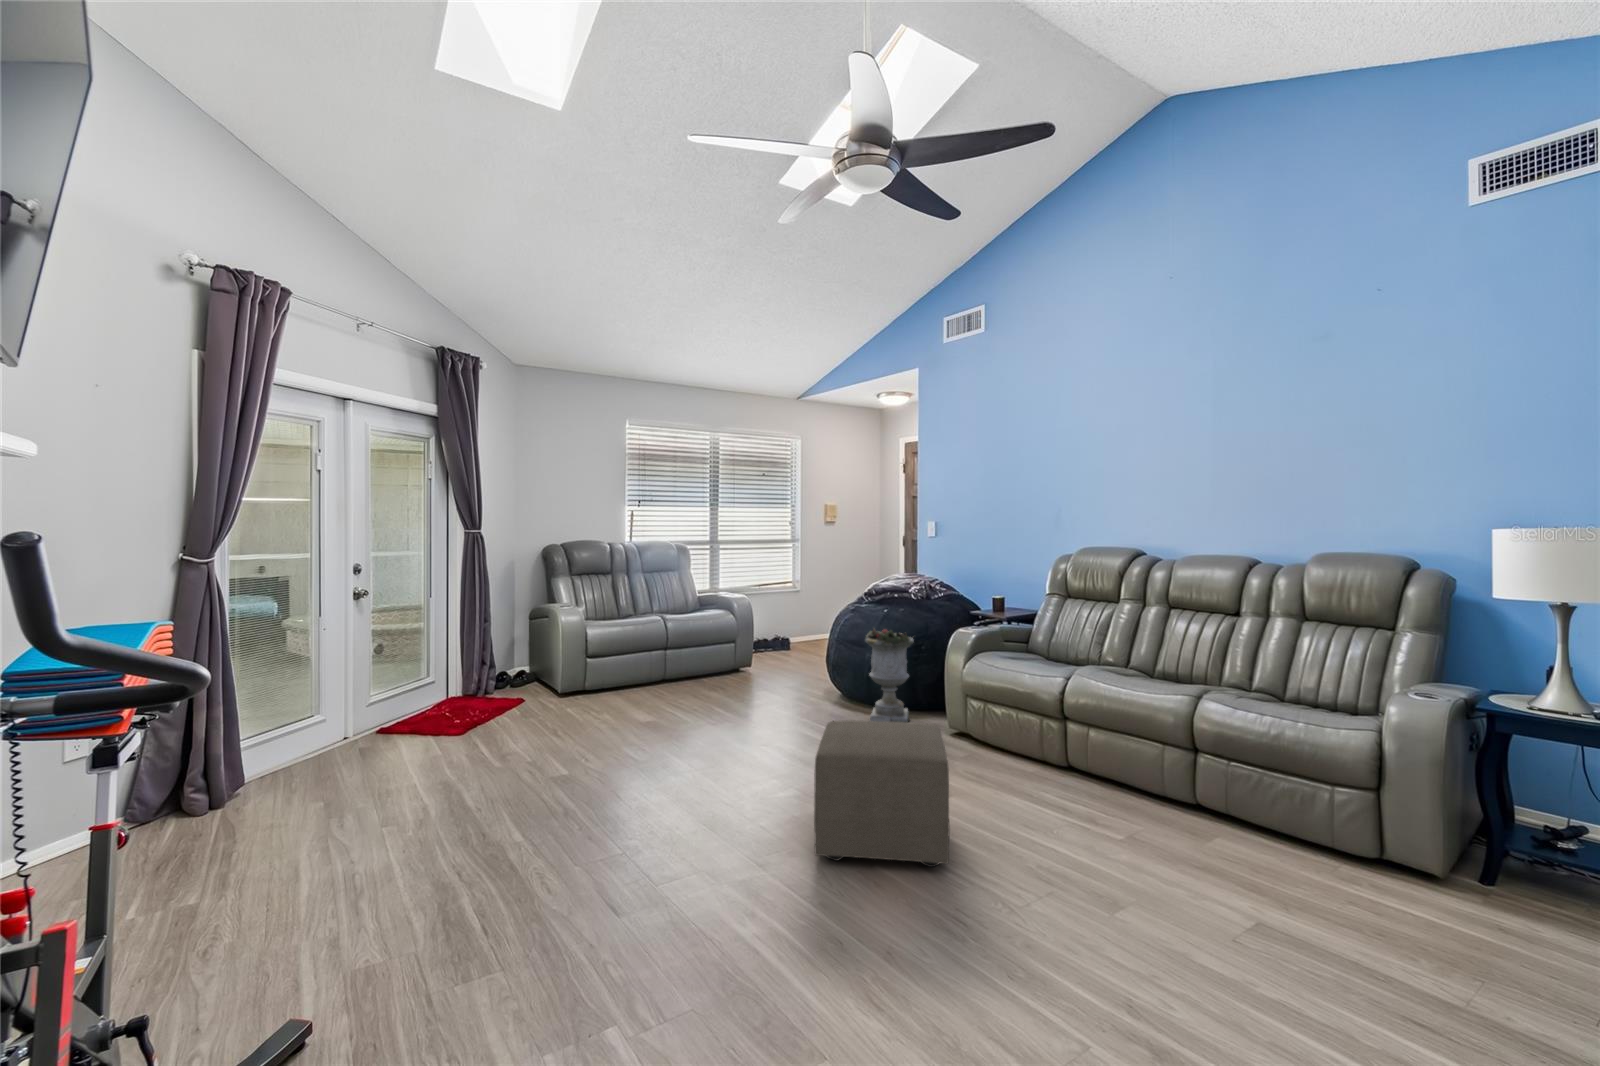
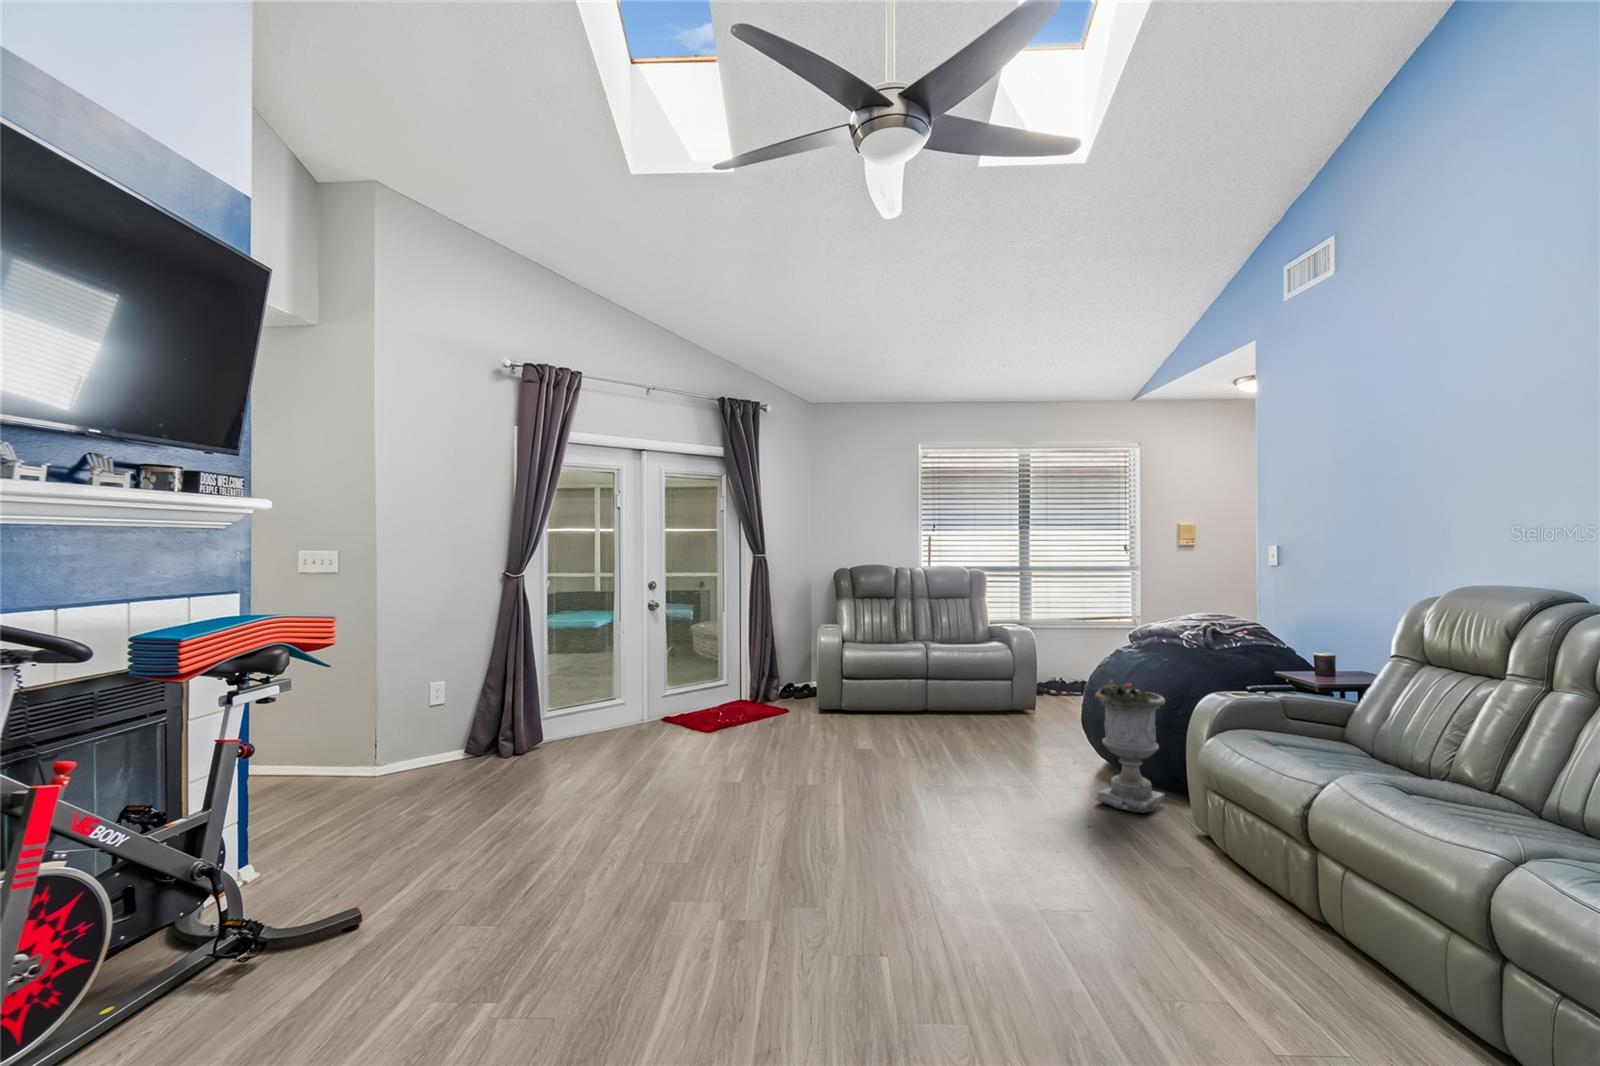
ottoman: present [814,720,950,867] -> none [822,775,1027,978]

